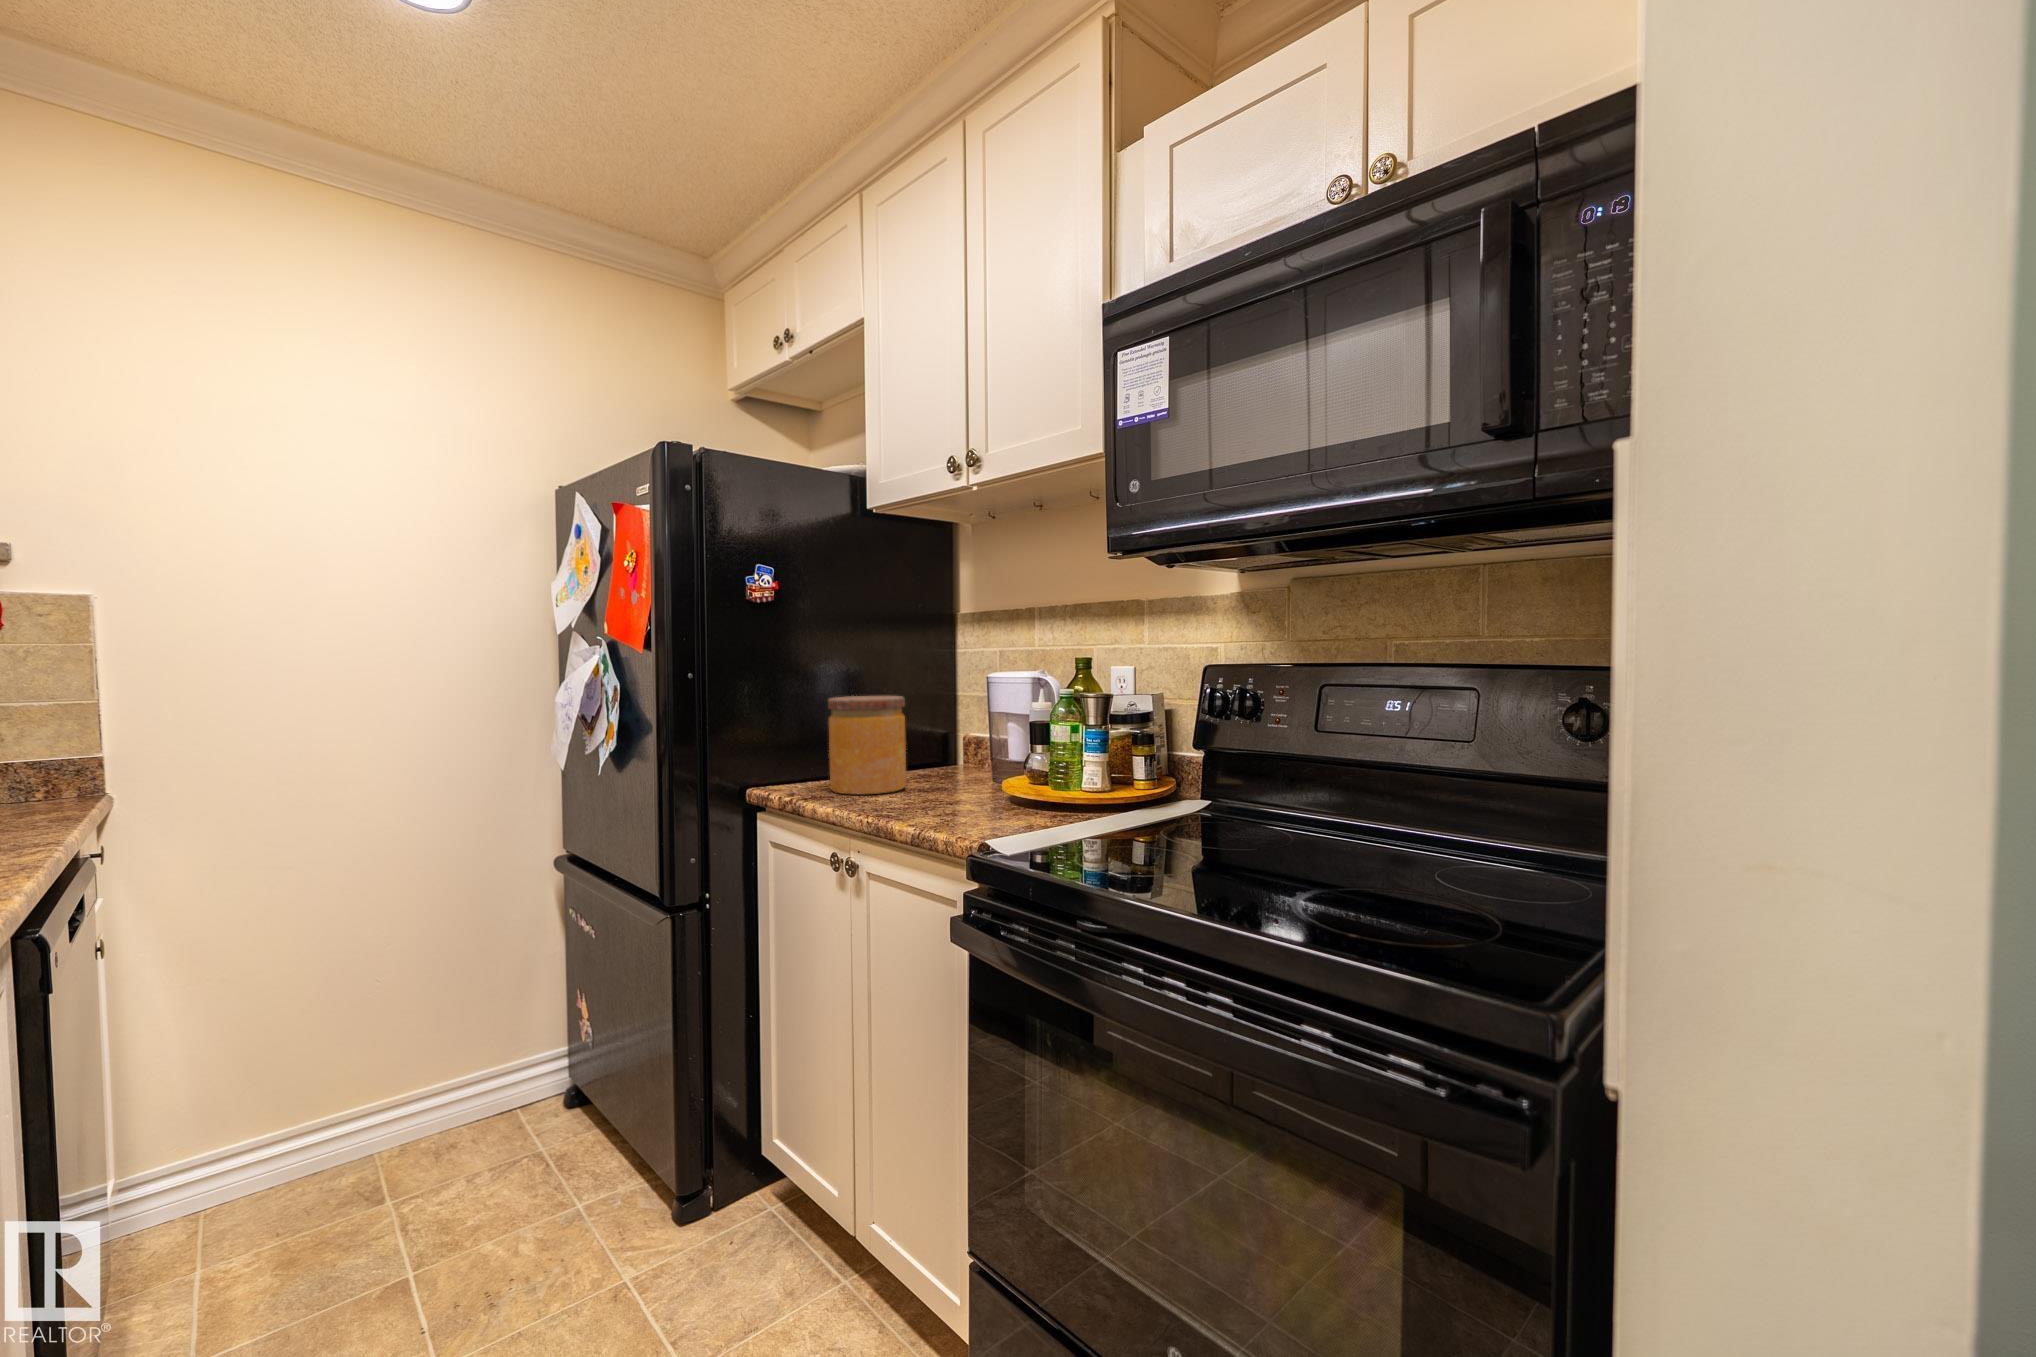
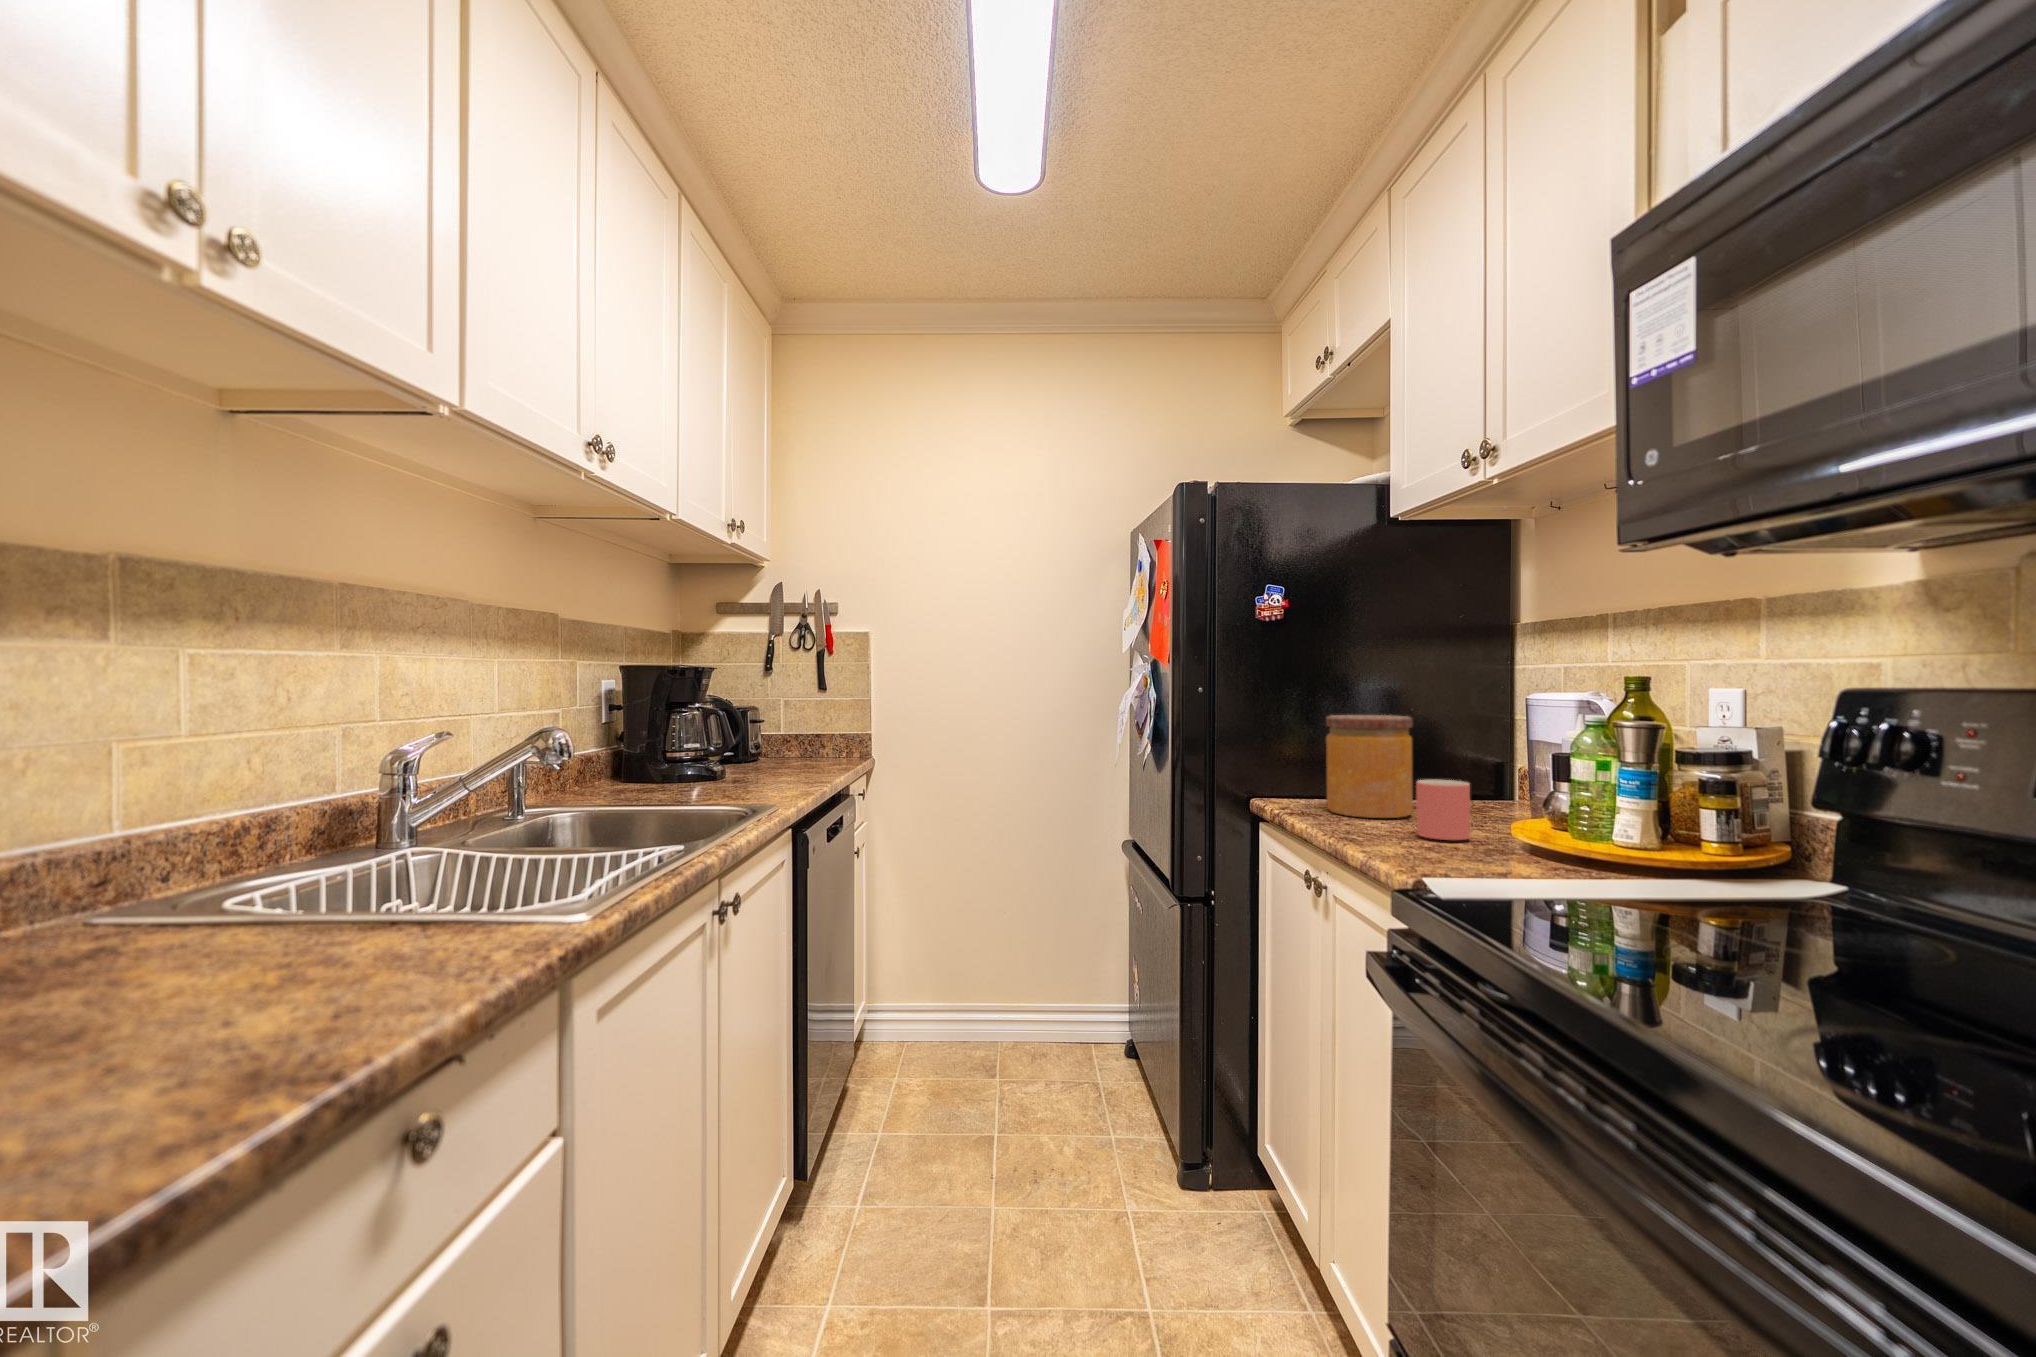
mug: none [929,751,973,805] -> present [1416,780,1470,840]

